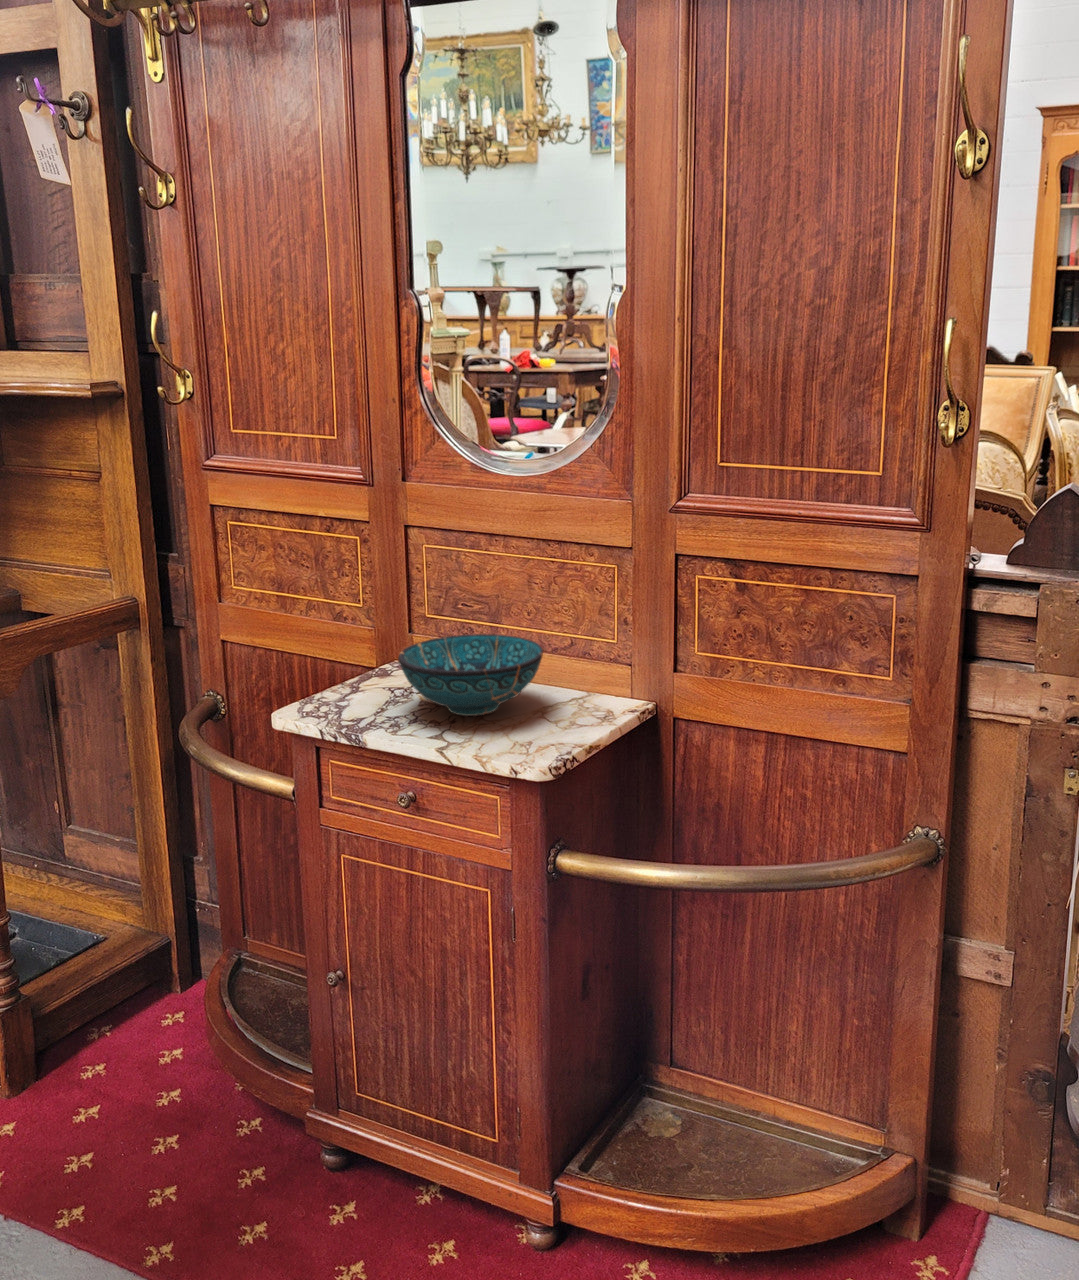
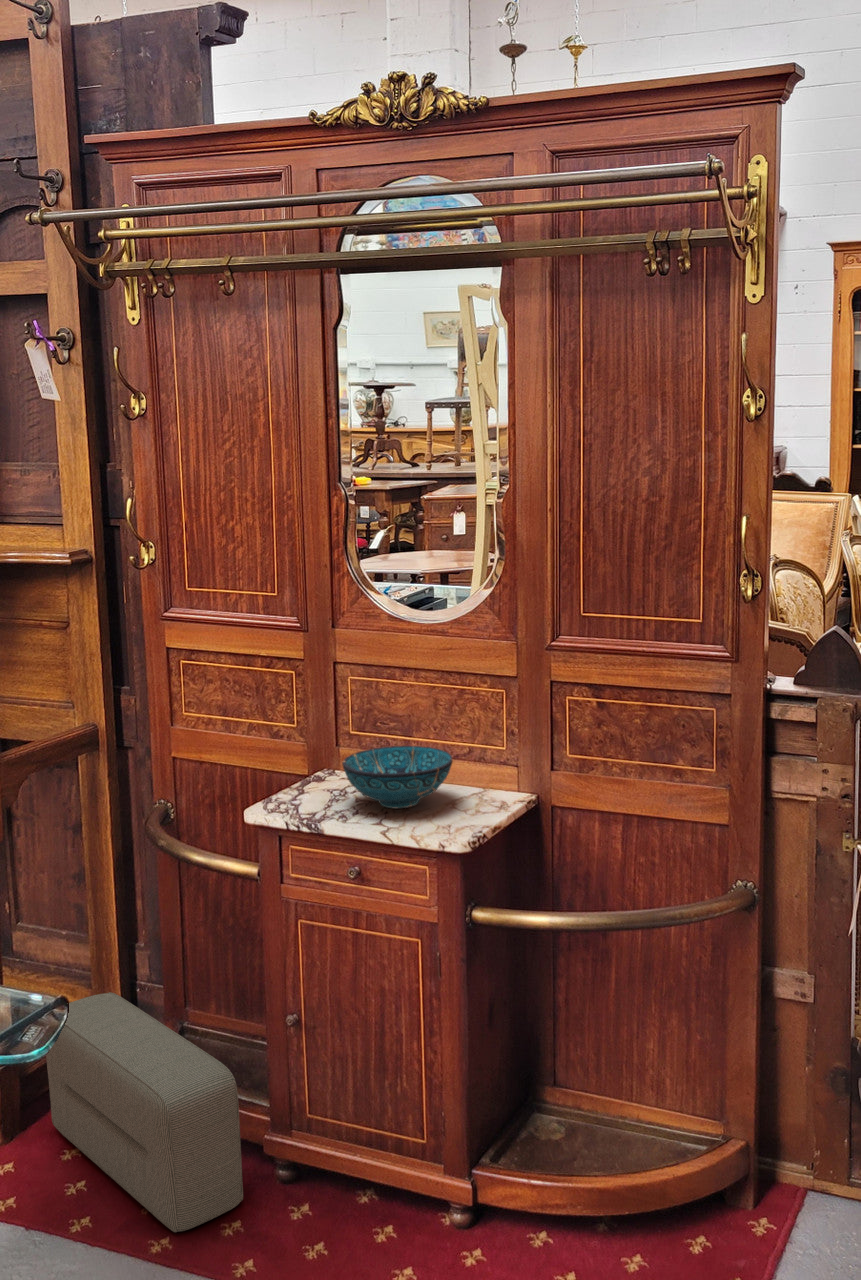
pouf: none [60,920,275,1231] -> present [46,992,243,1232]

